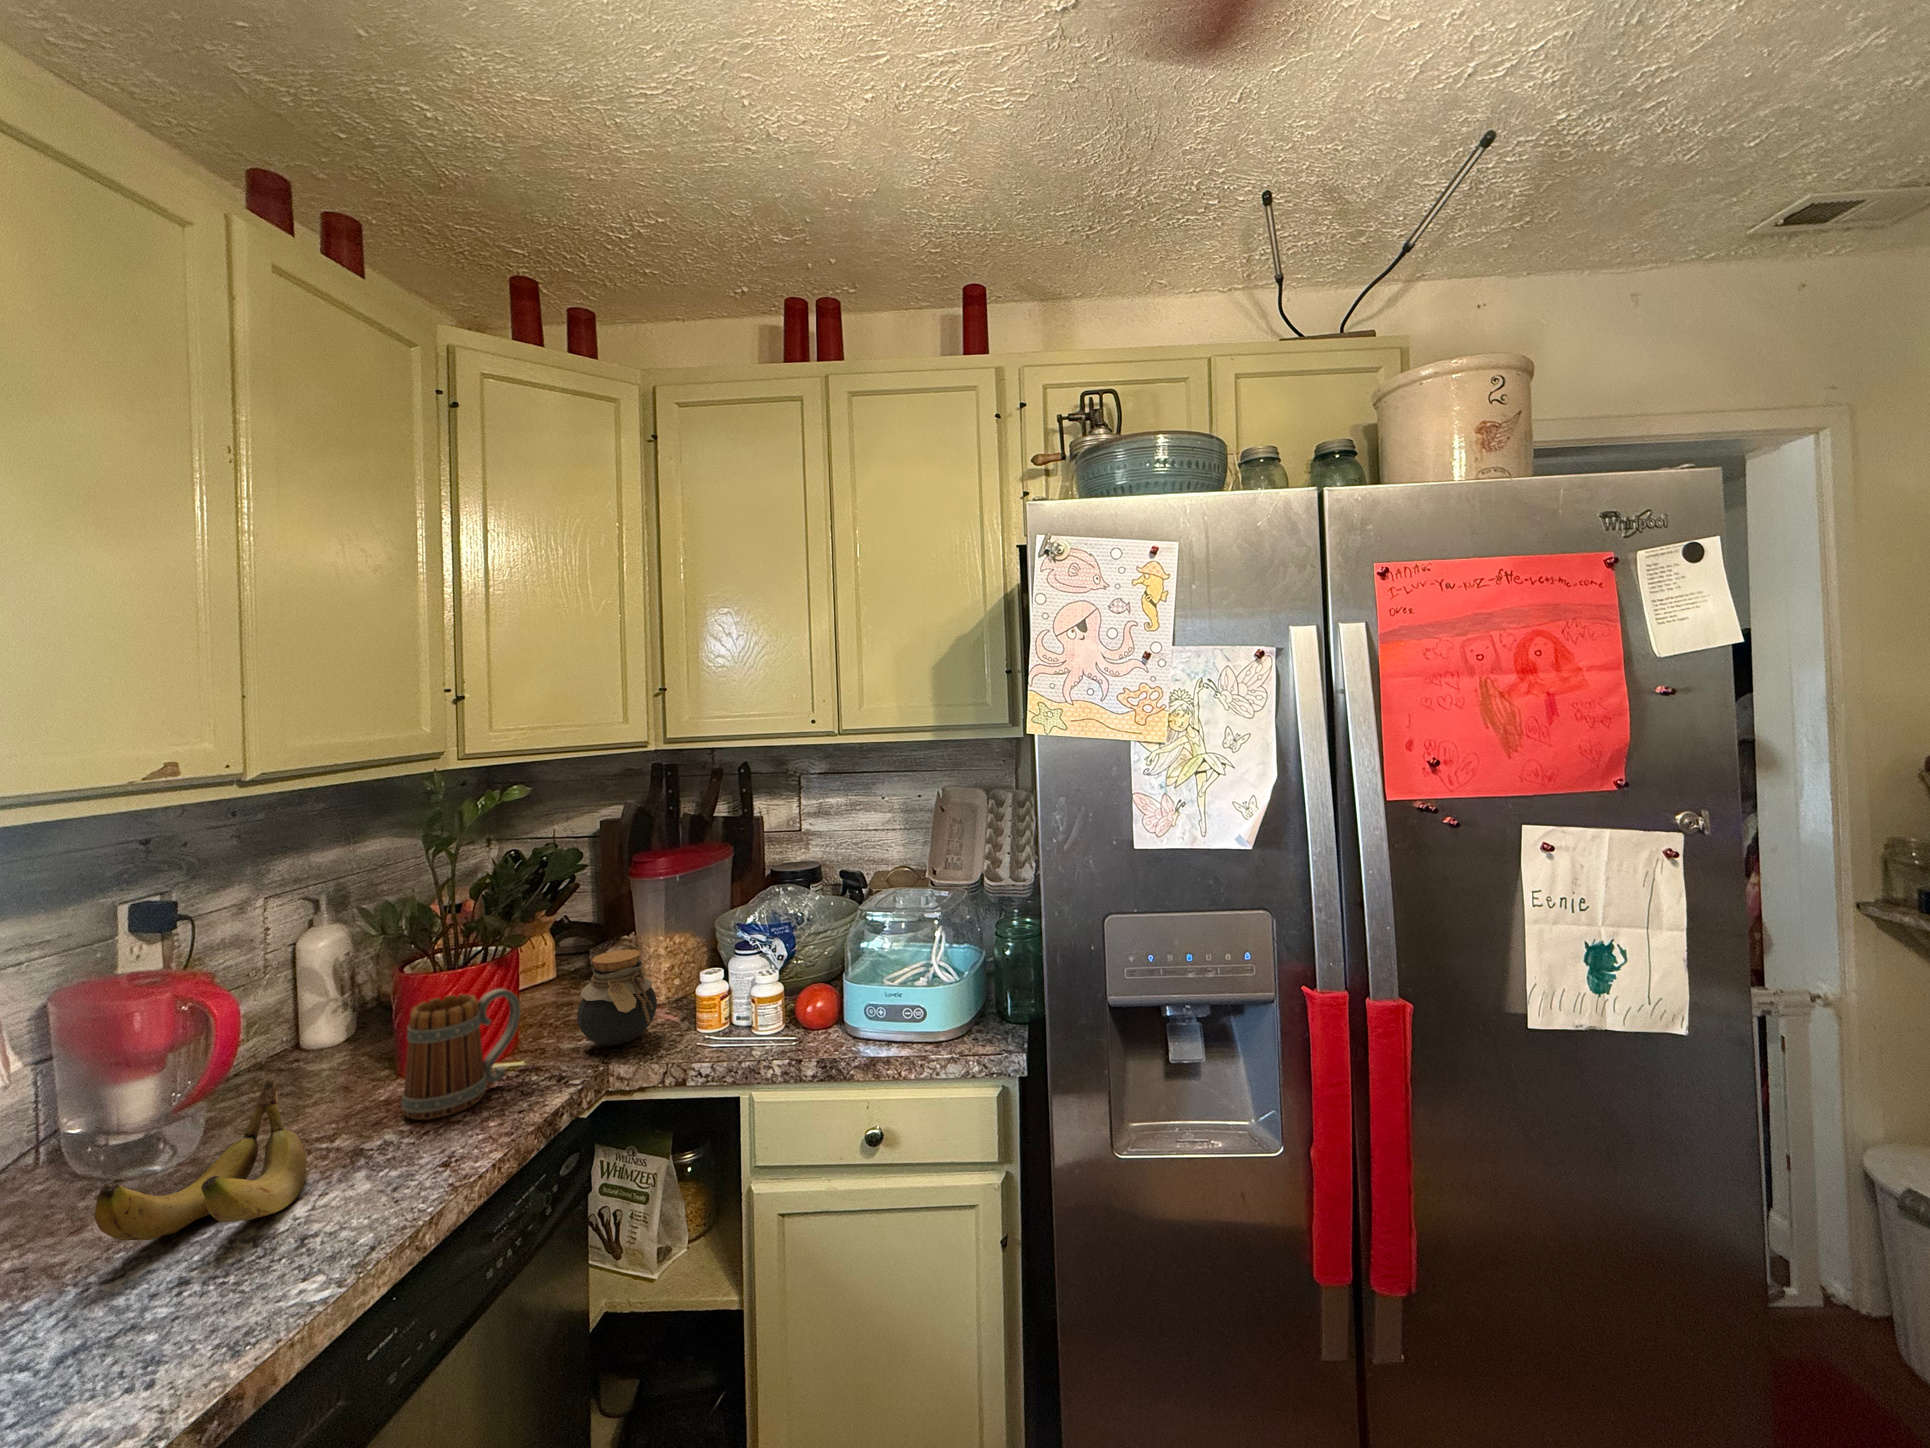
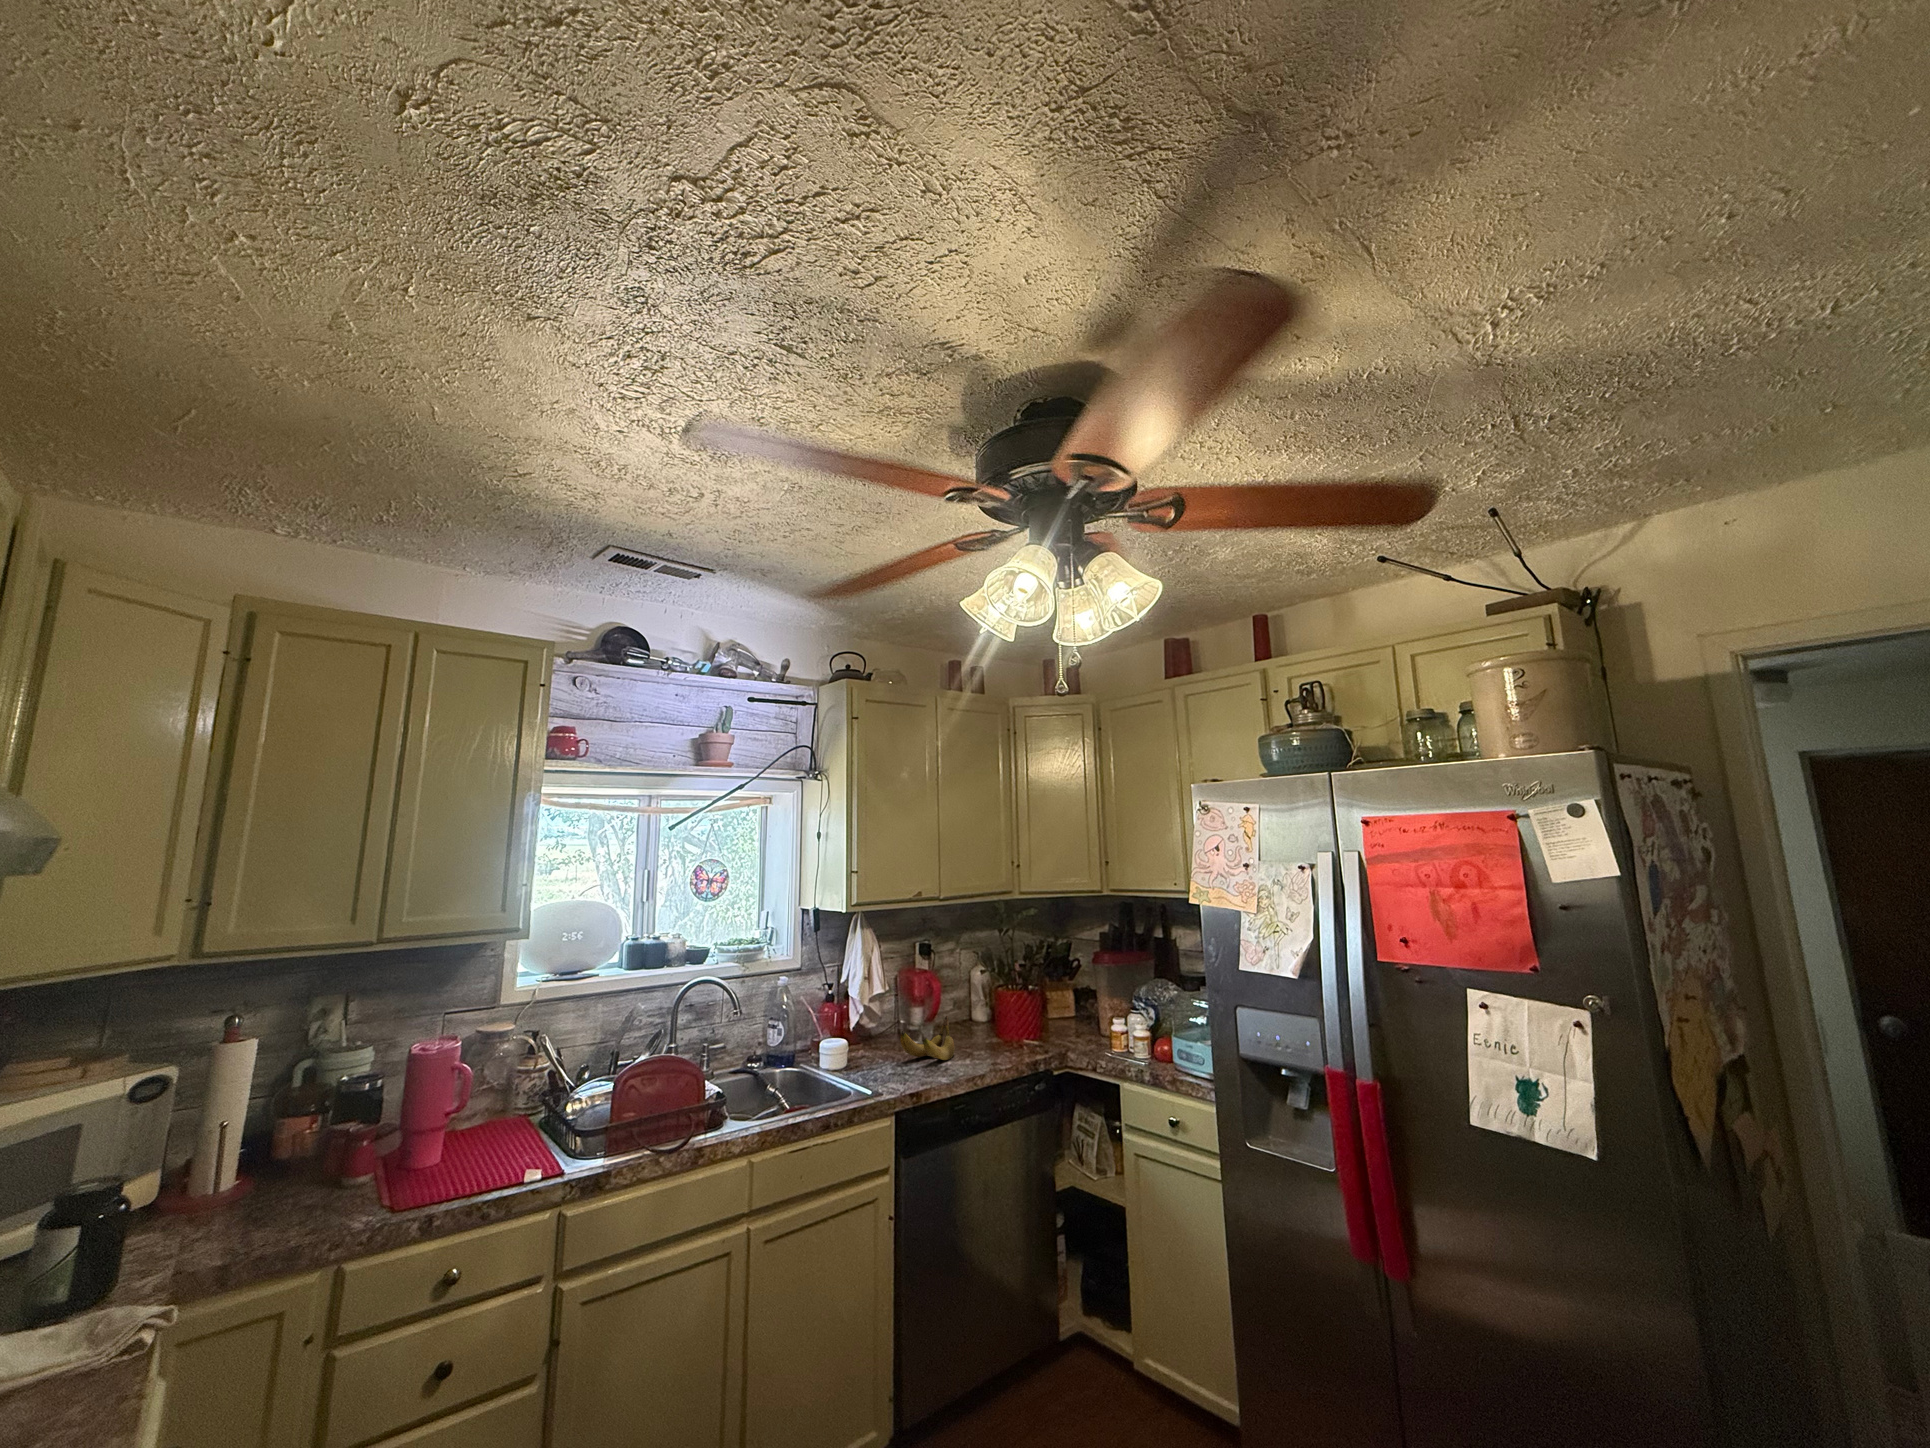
jar: present [577,949,657,1046] -> none [1058,998,1094,1046]
mug: present [401,989,521,1120] -> none [988,1001,1031,1051]

